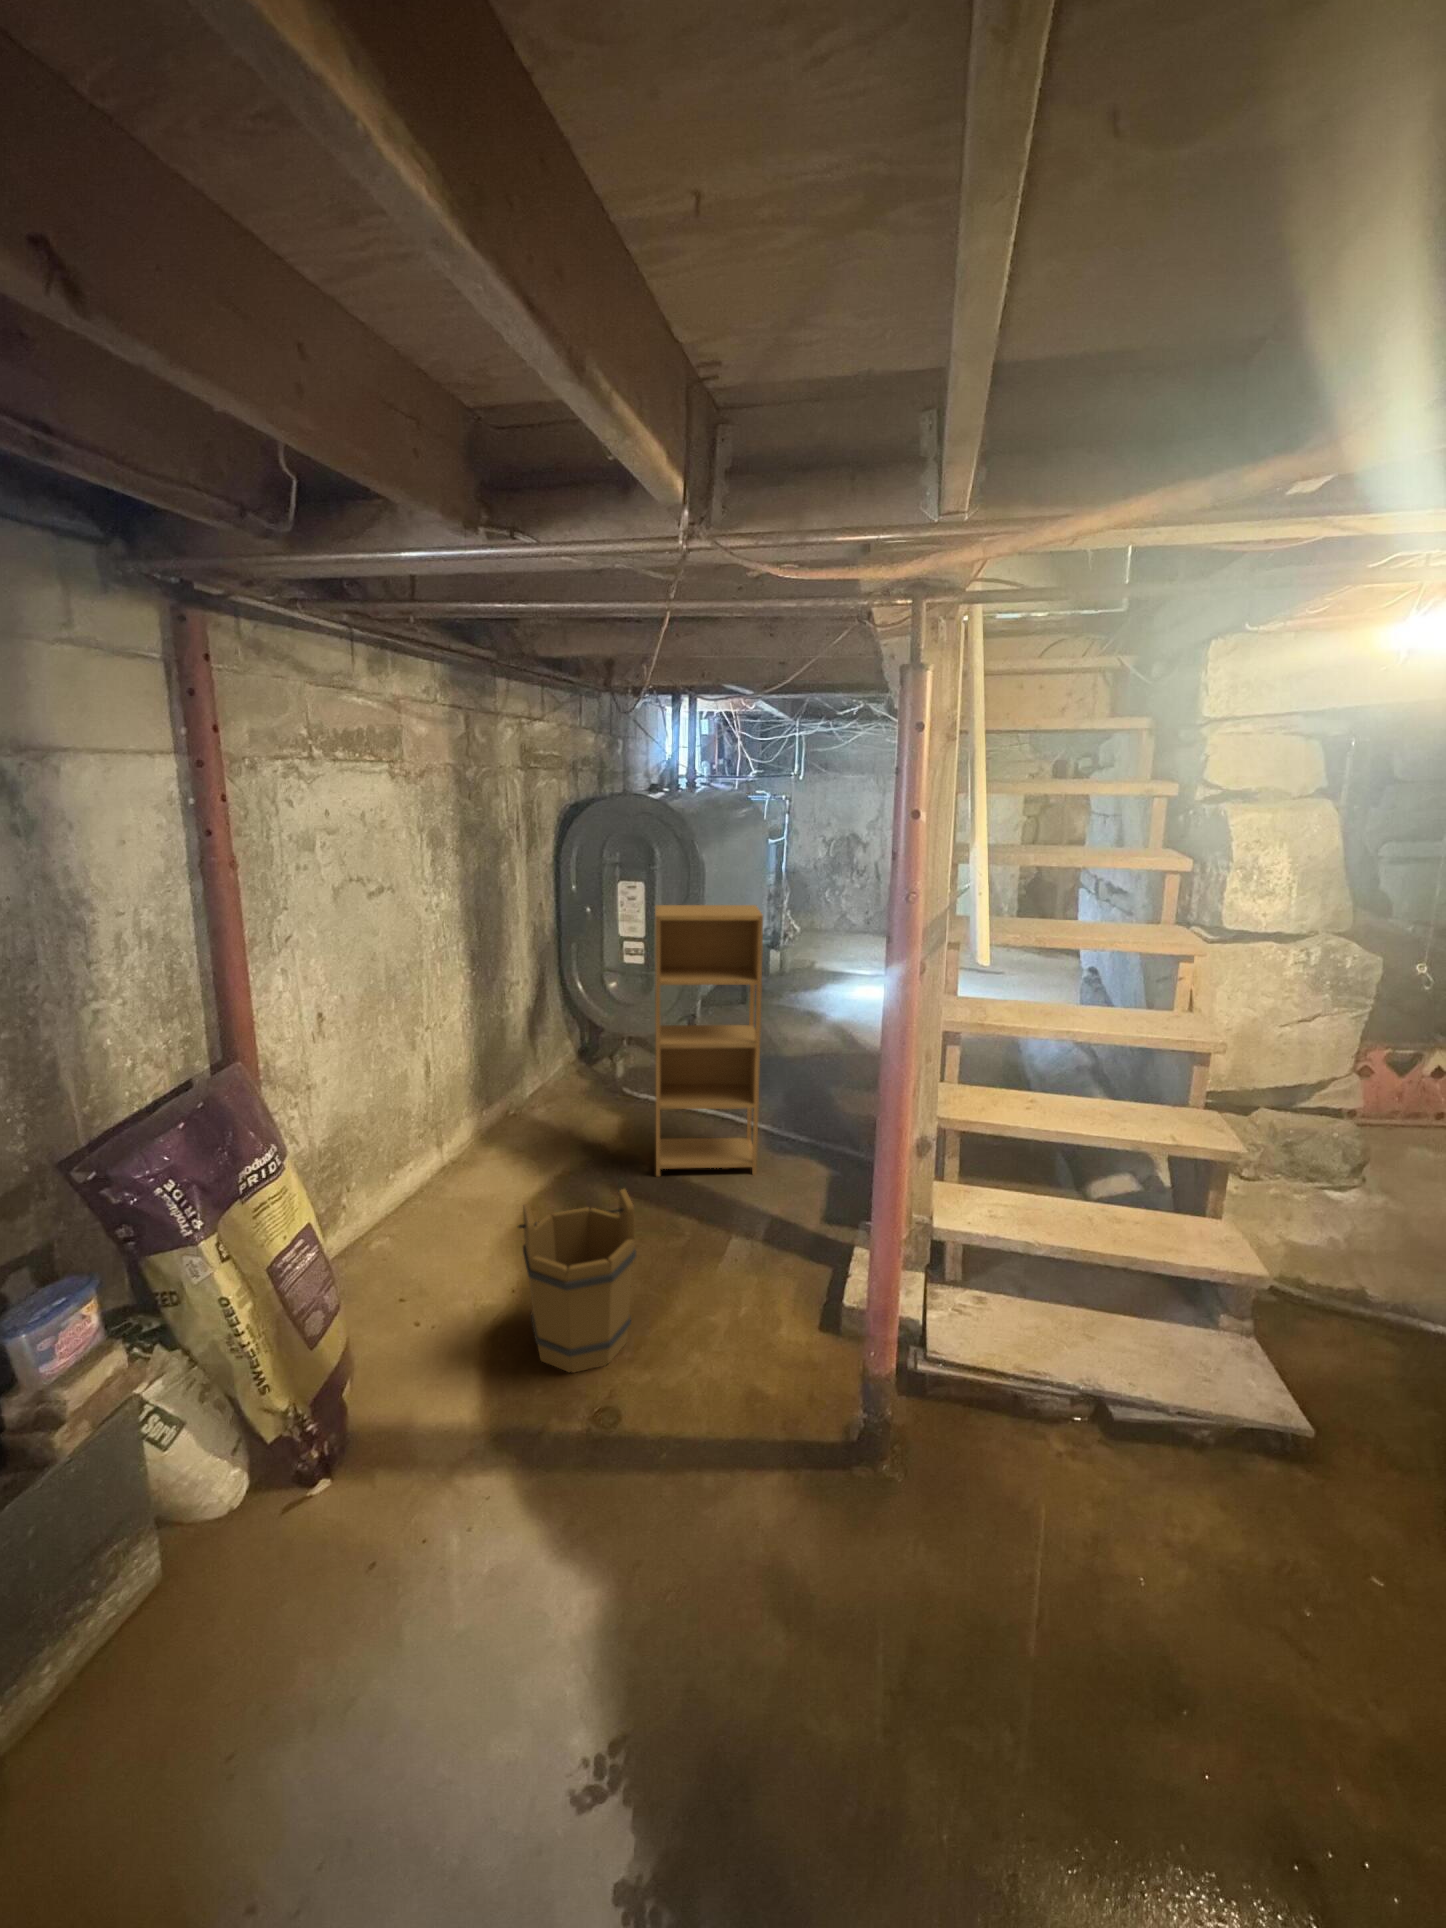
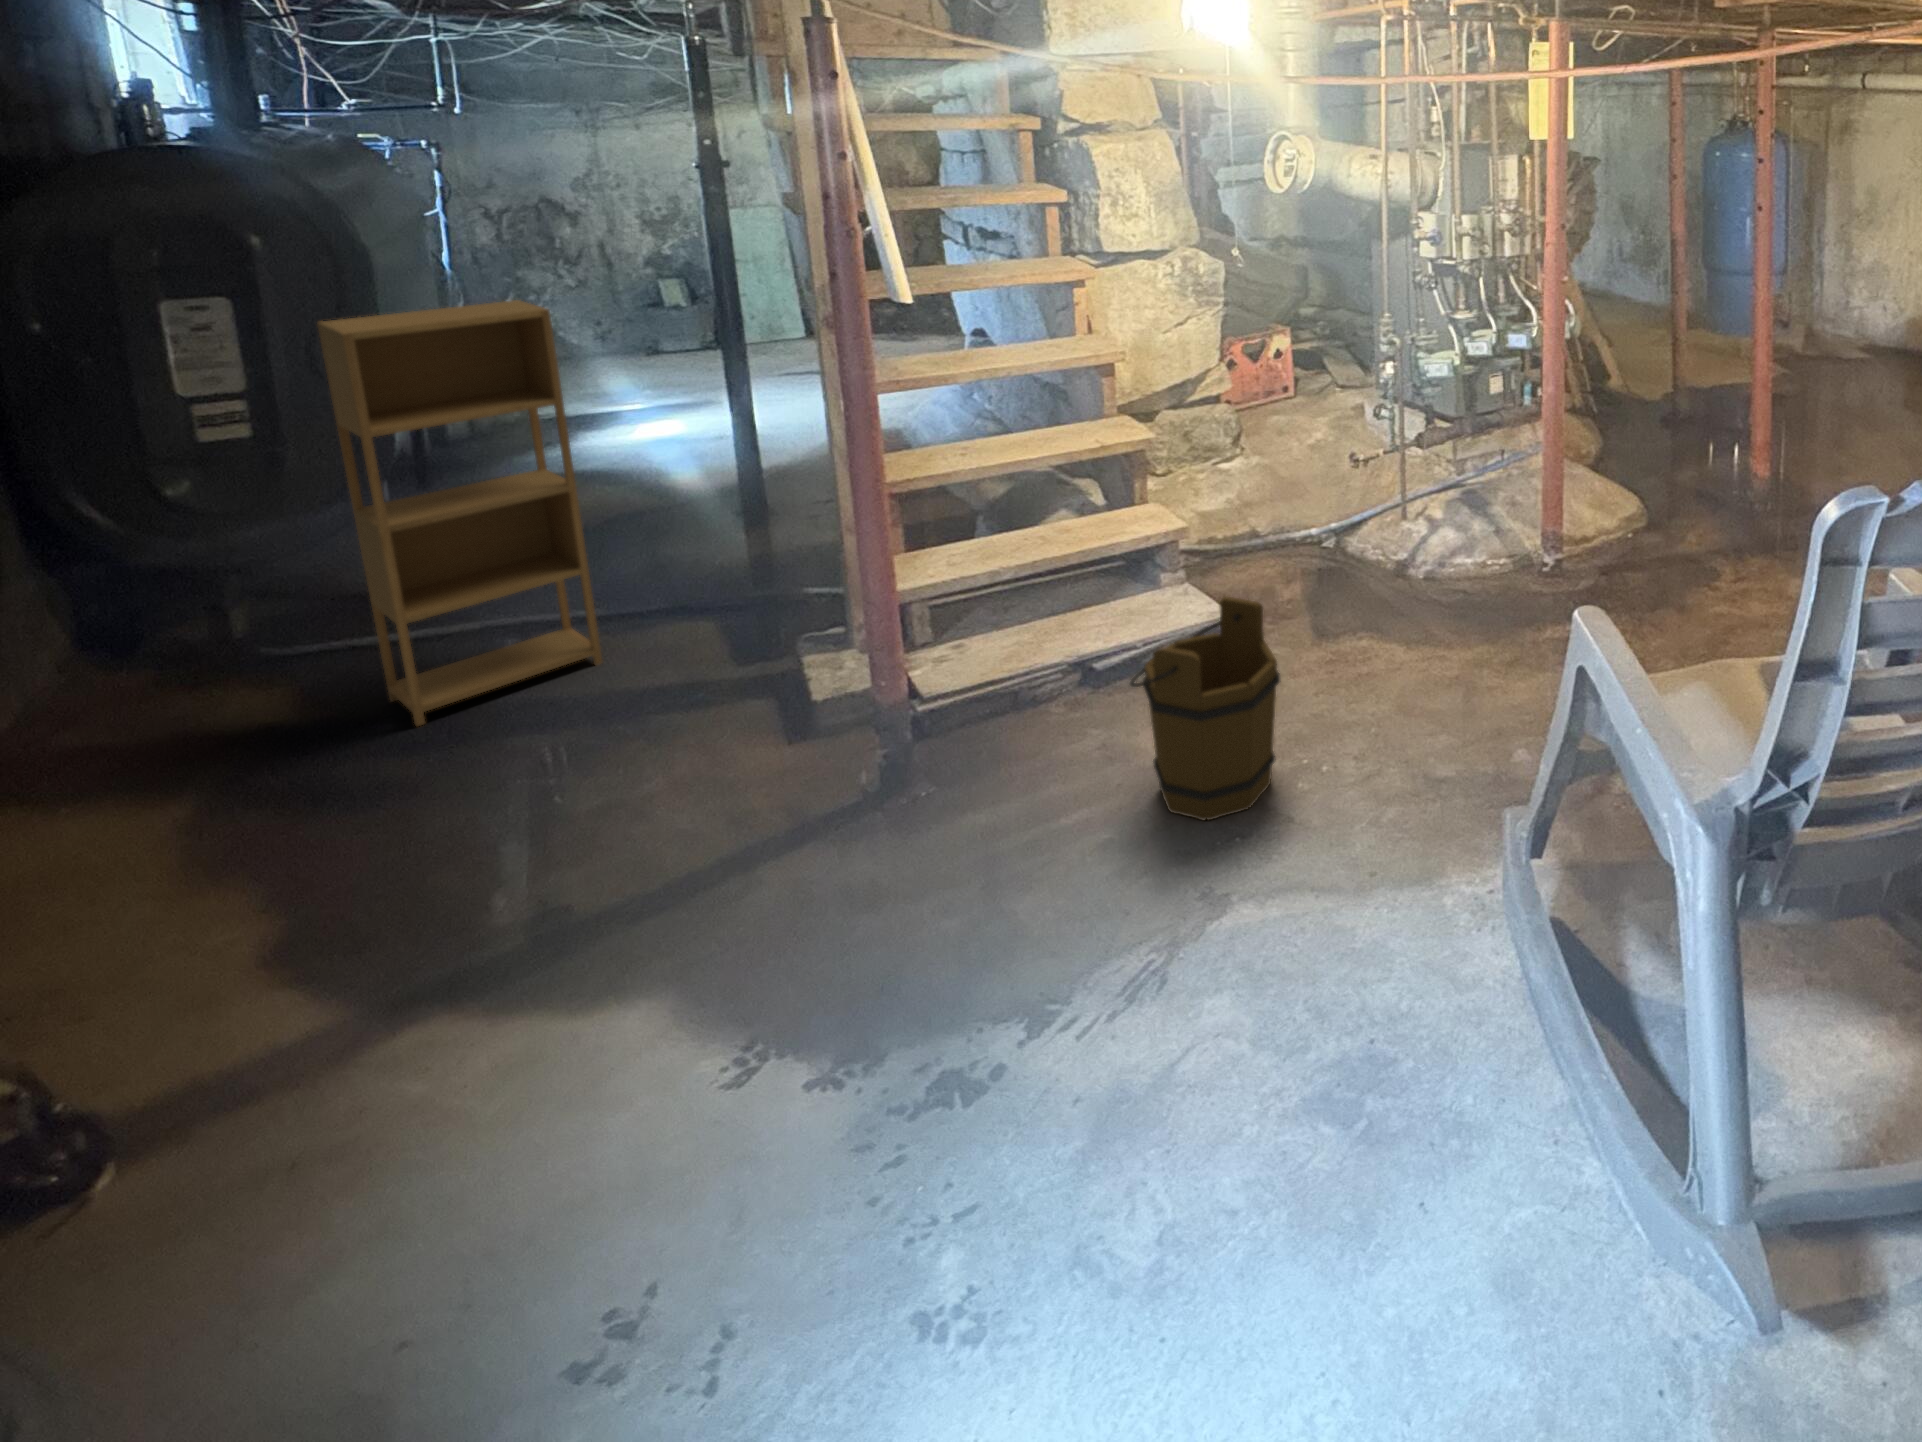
bucket: present [518,1189,636,1373] -> present [1130,596,1280,820]

